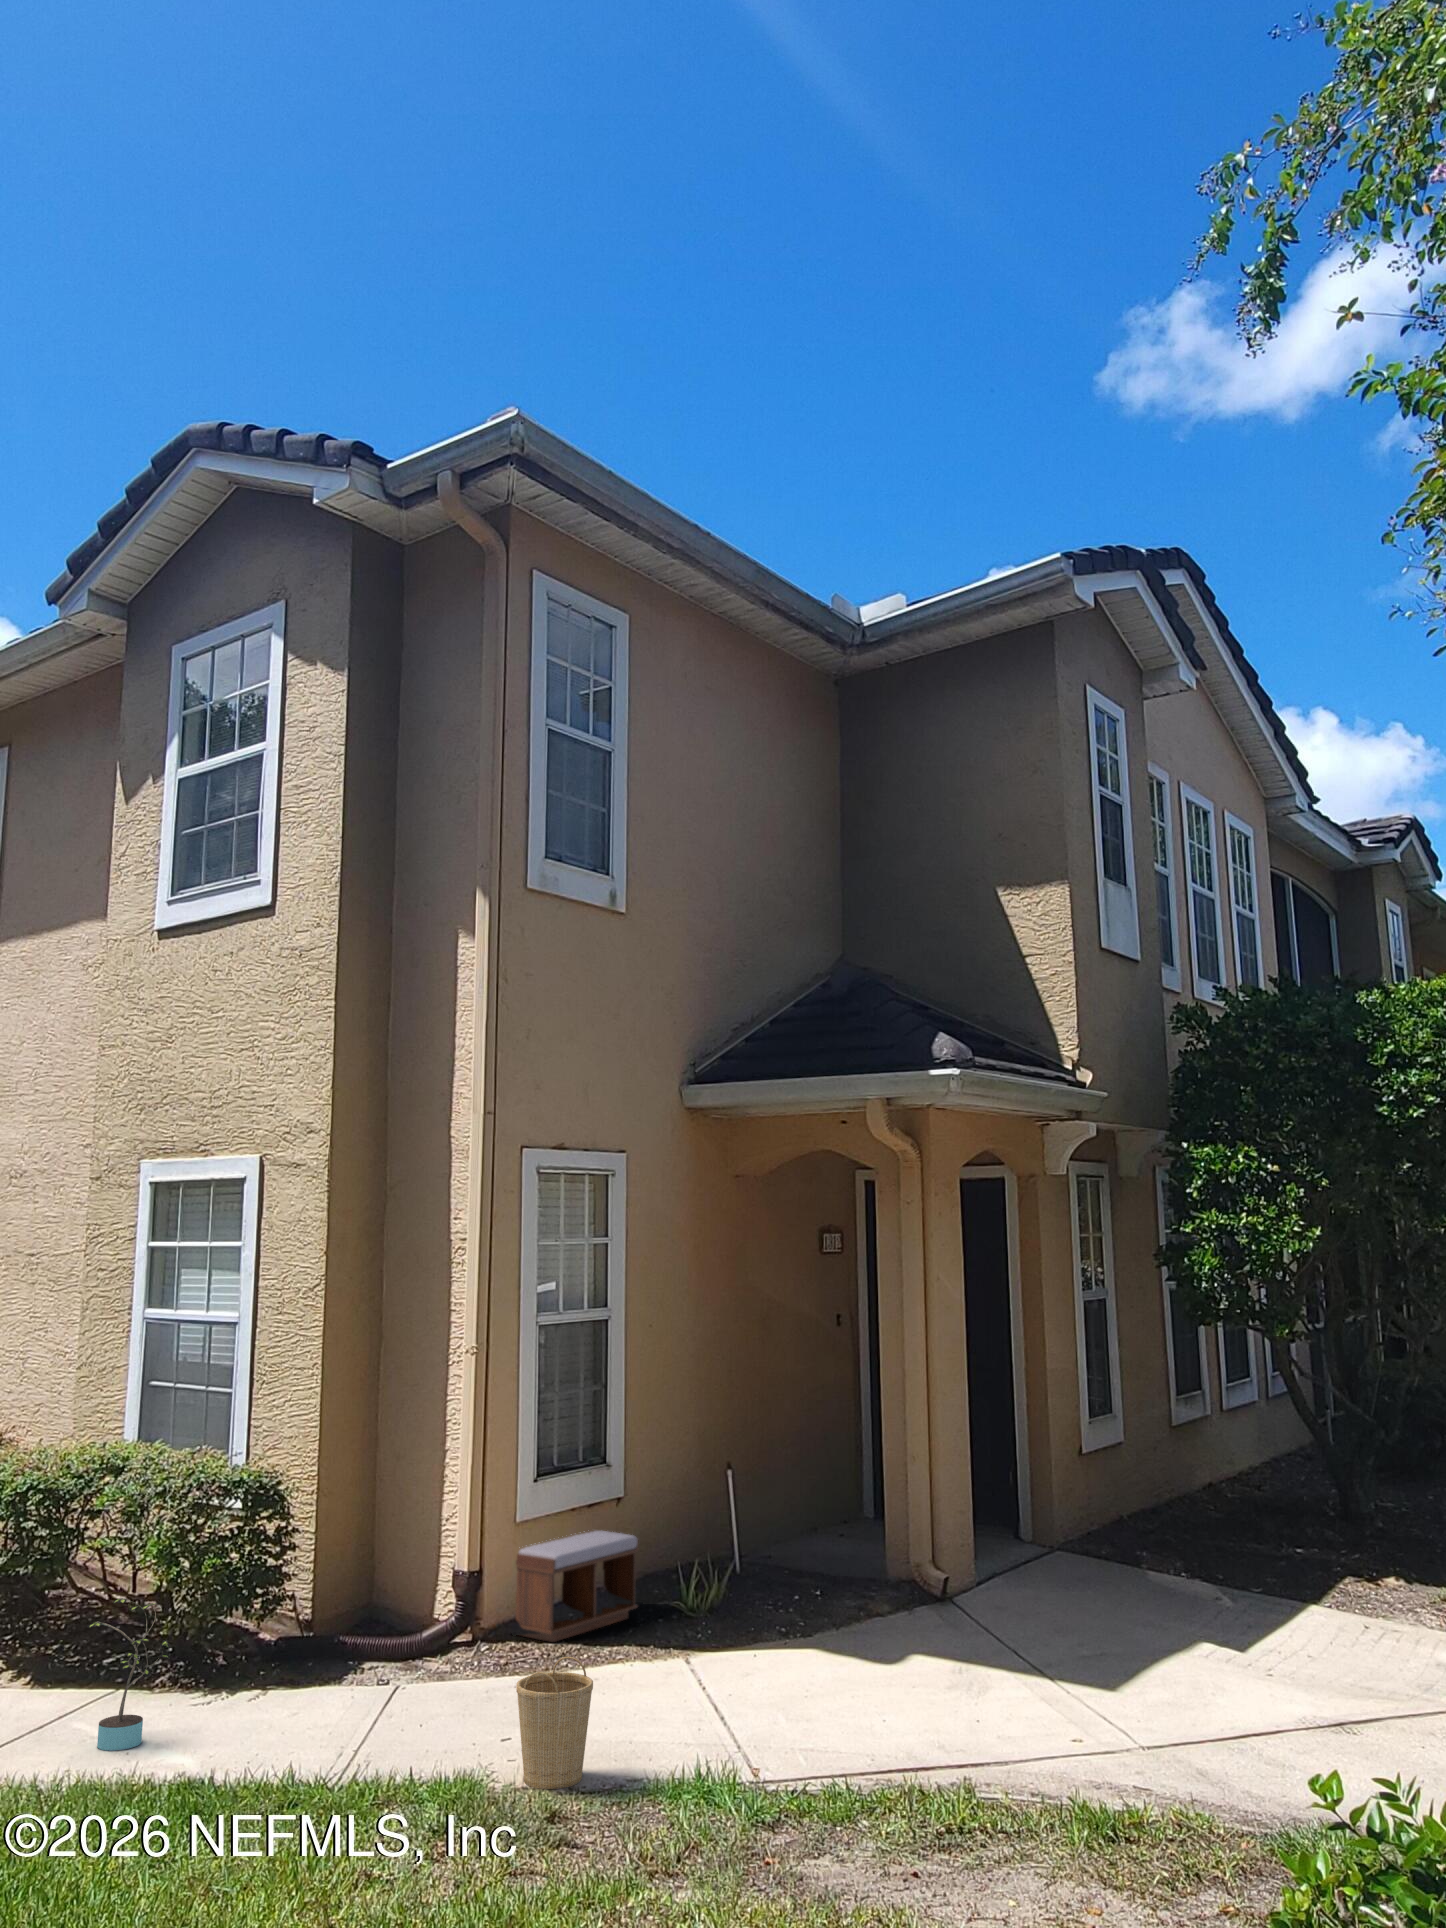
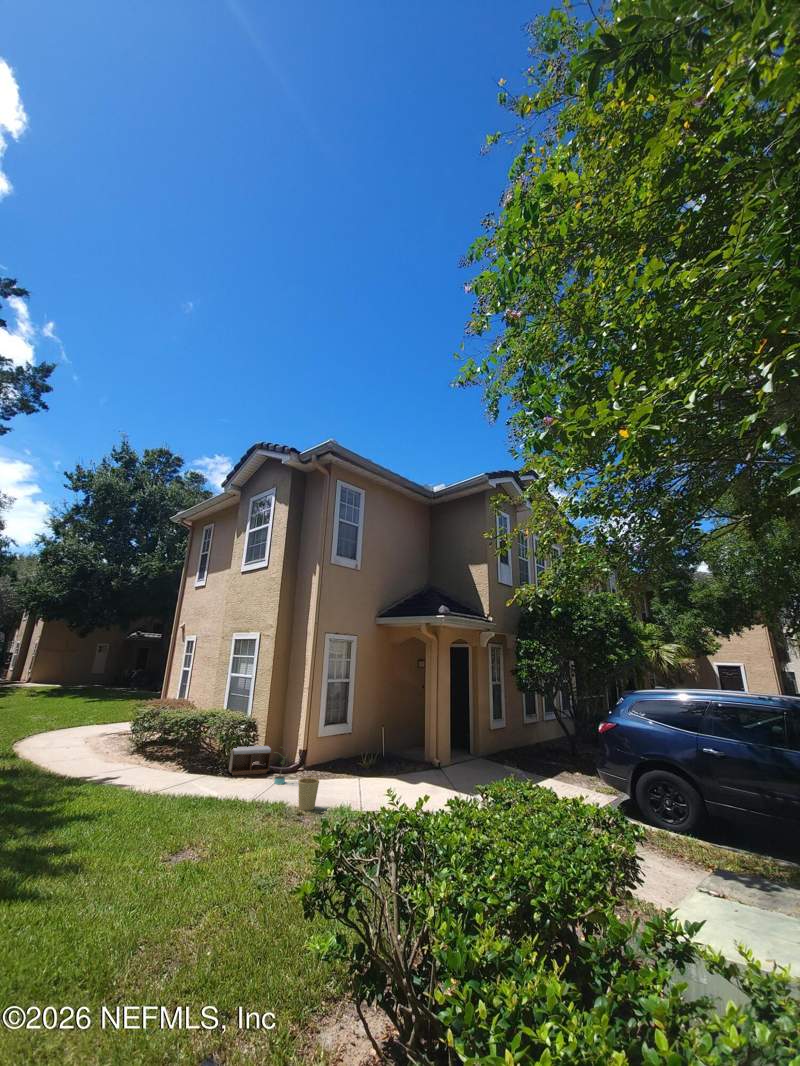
bench: present [516,1531,639,1642] -> present [228,746,272,775]
potted plant: present [87,1598,170,1751] -> present [274,752,292,785]

